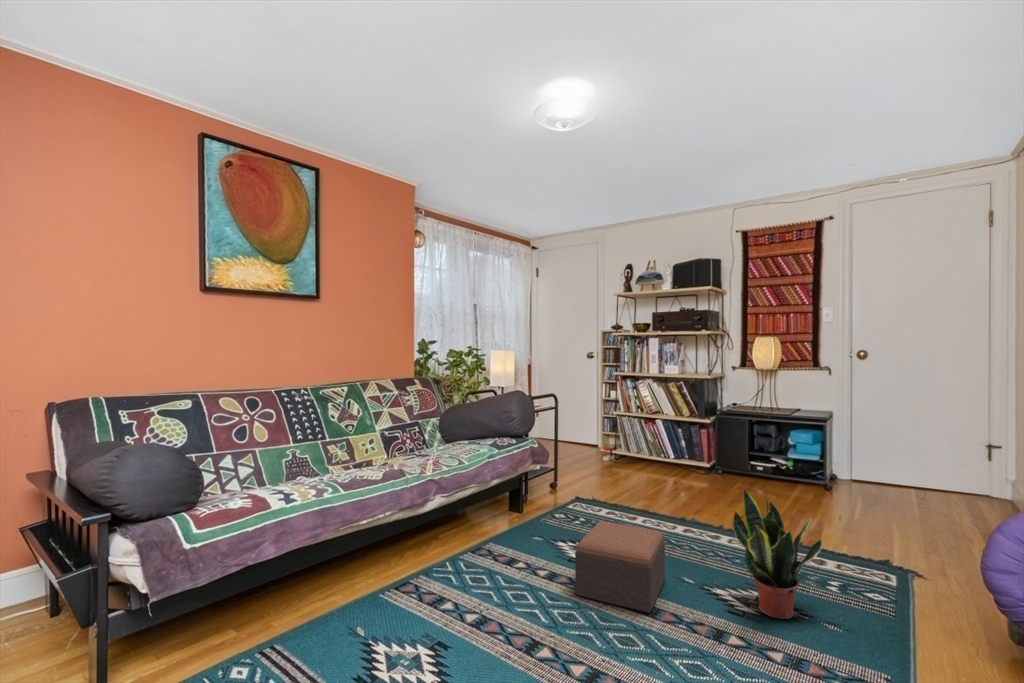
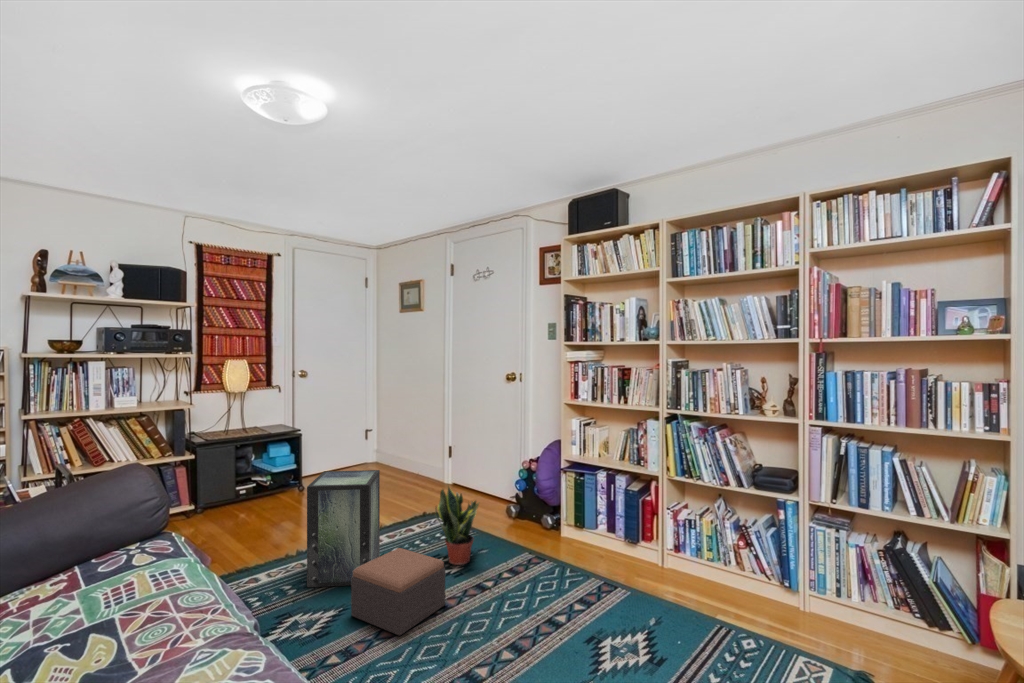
storage box: none [634,441,721,564] -> present [307,470,380,587]

